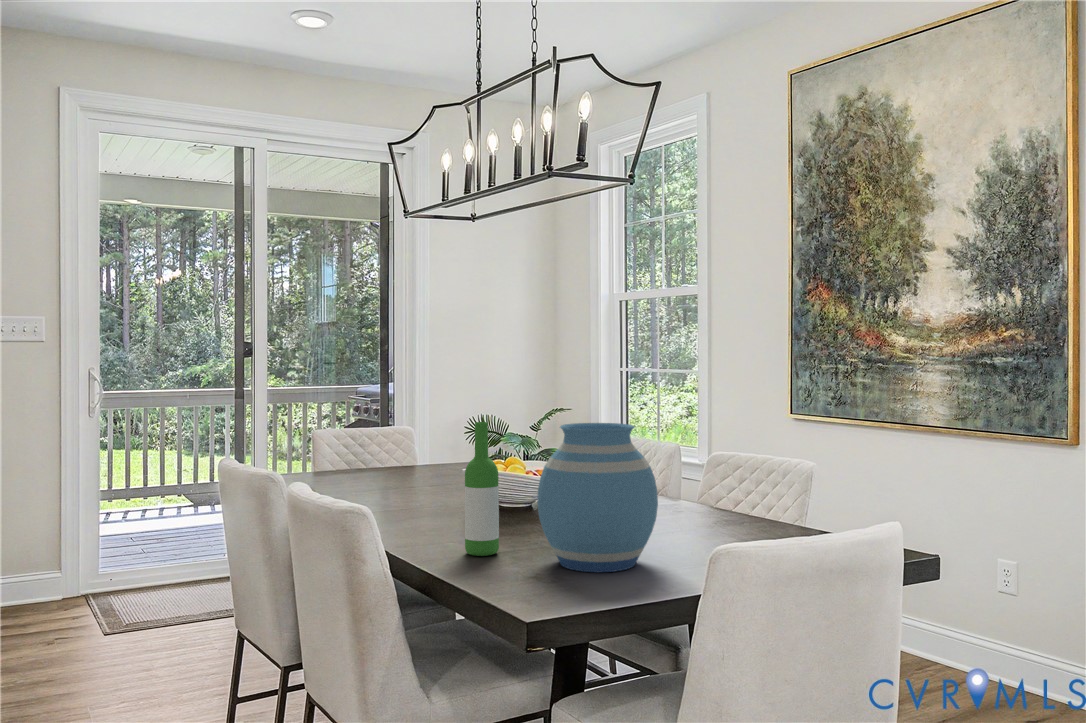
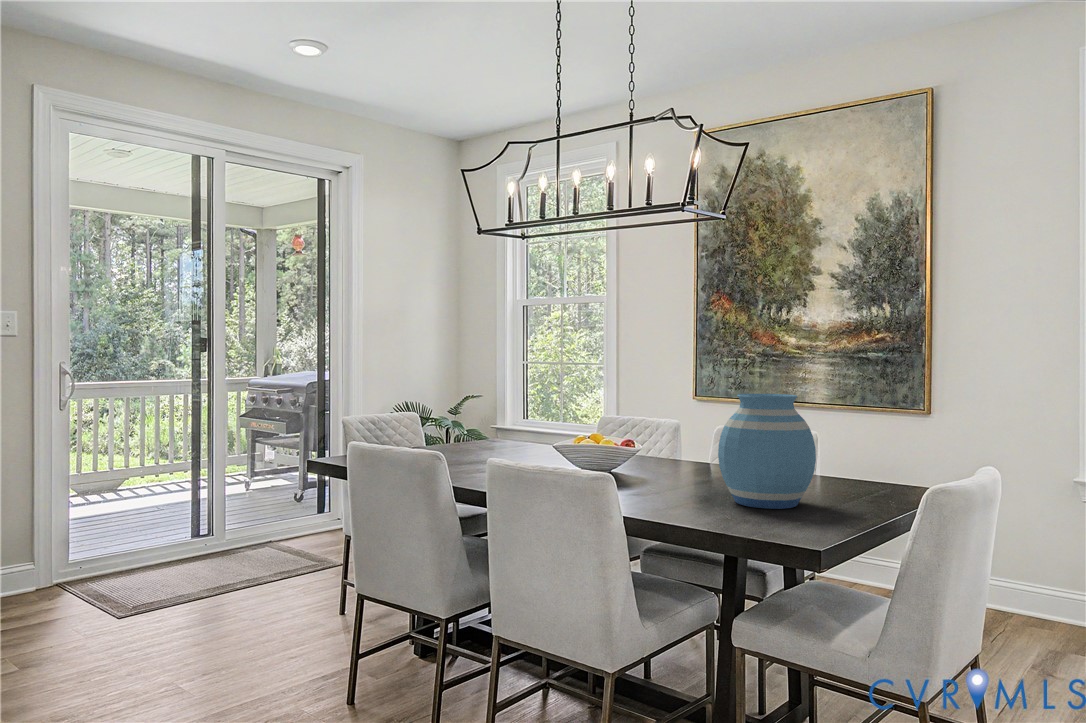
wine bottle: present [465,422,499,556] -> none [652,394,681,503]

